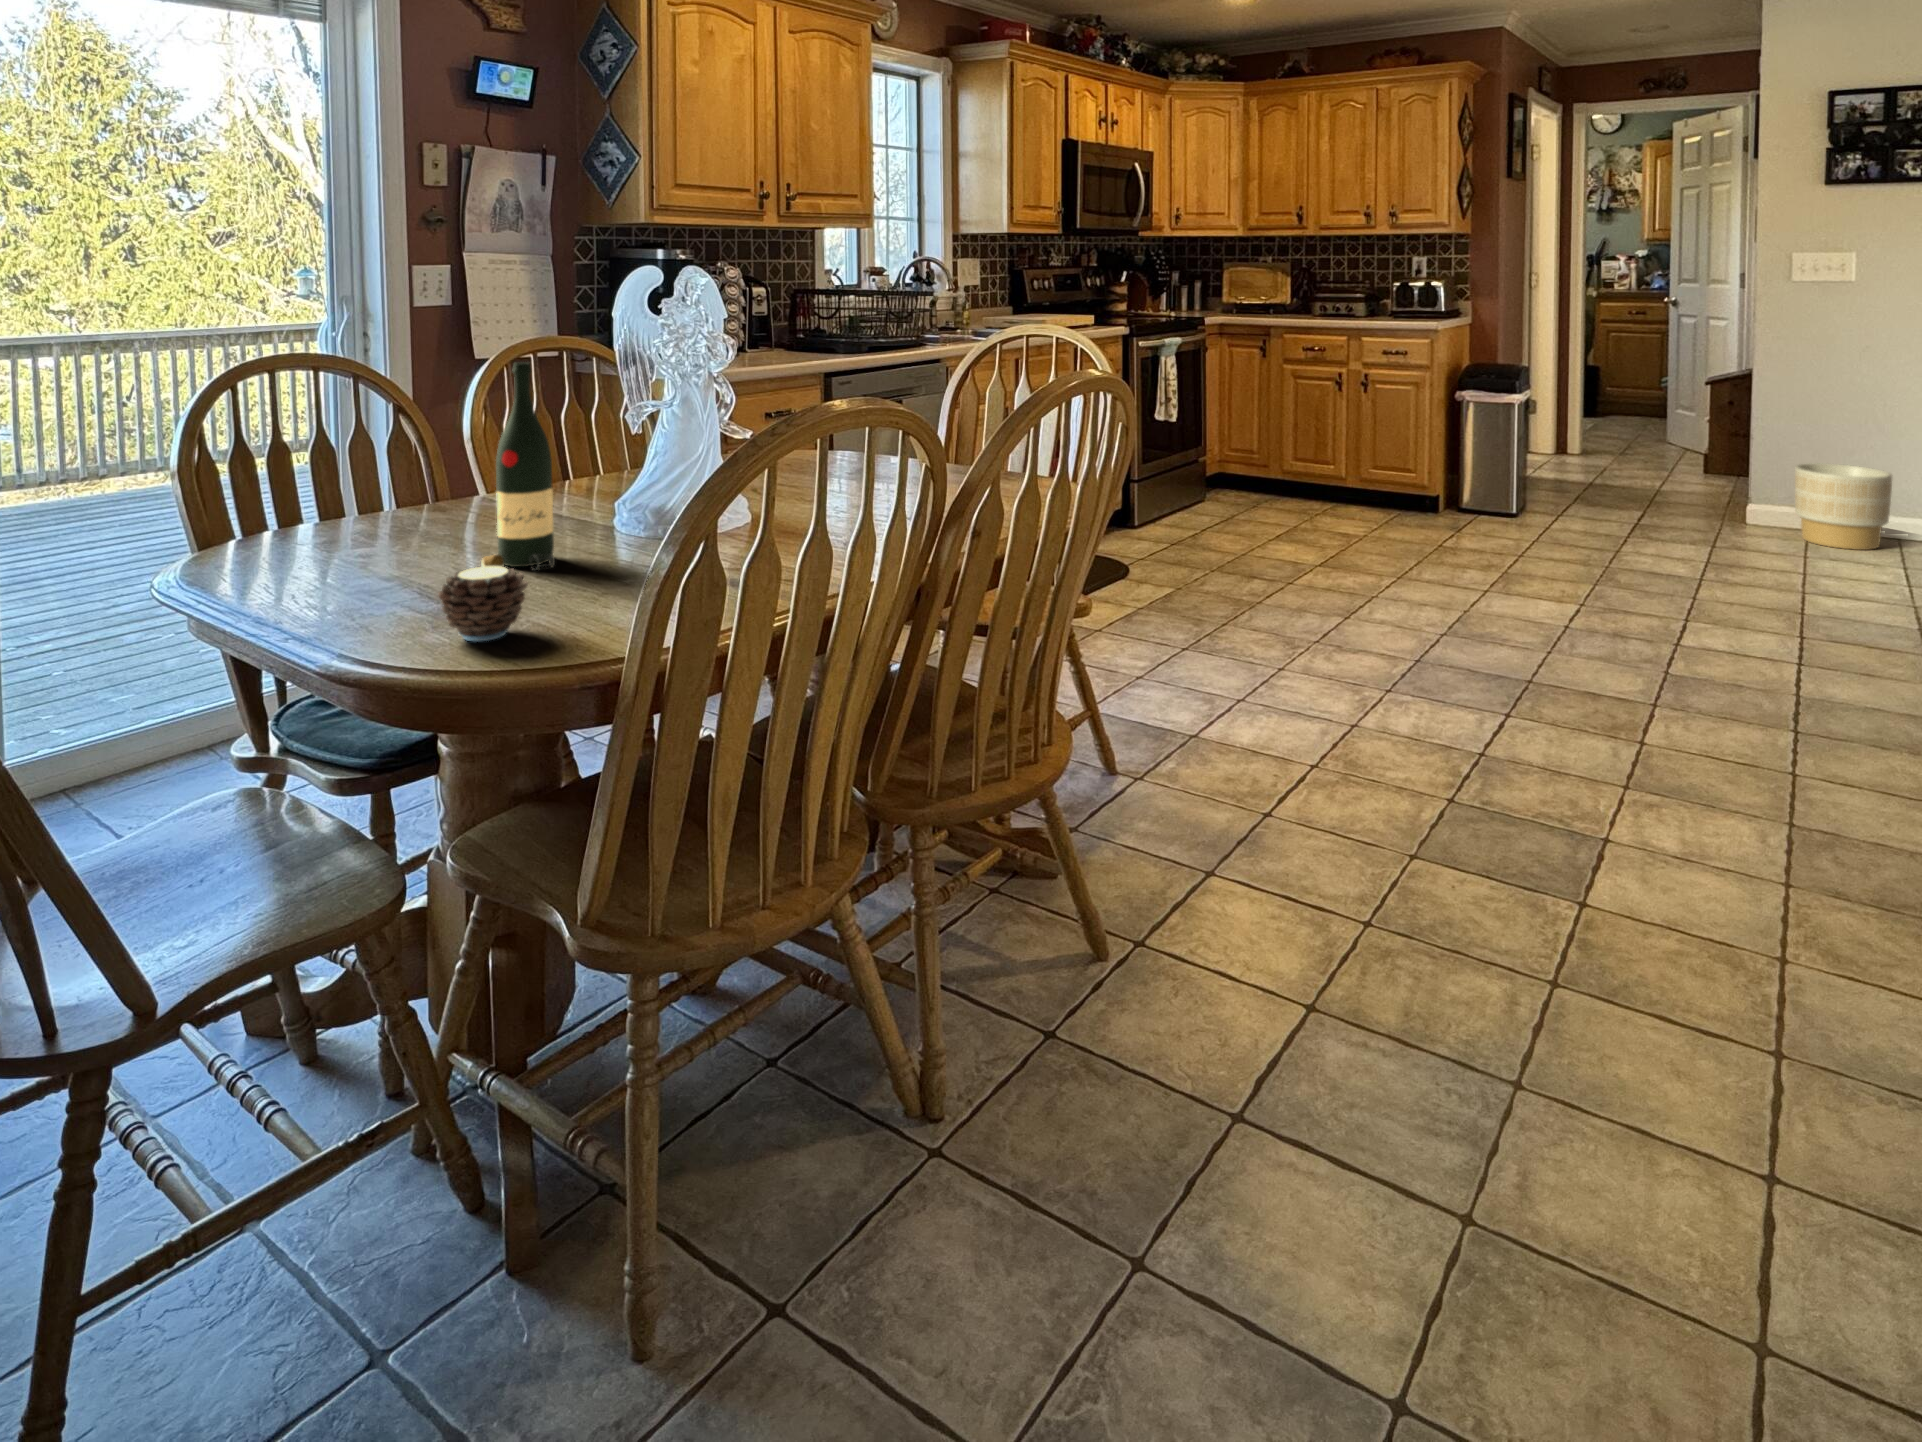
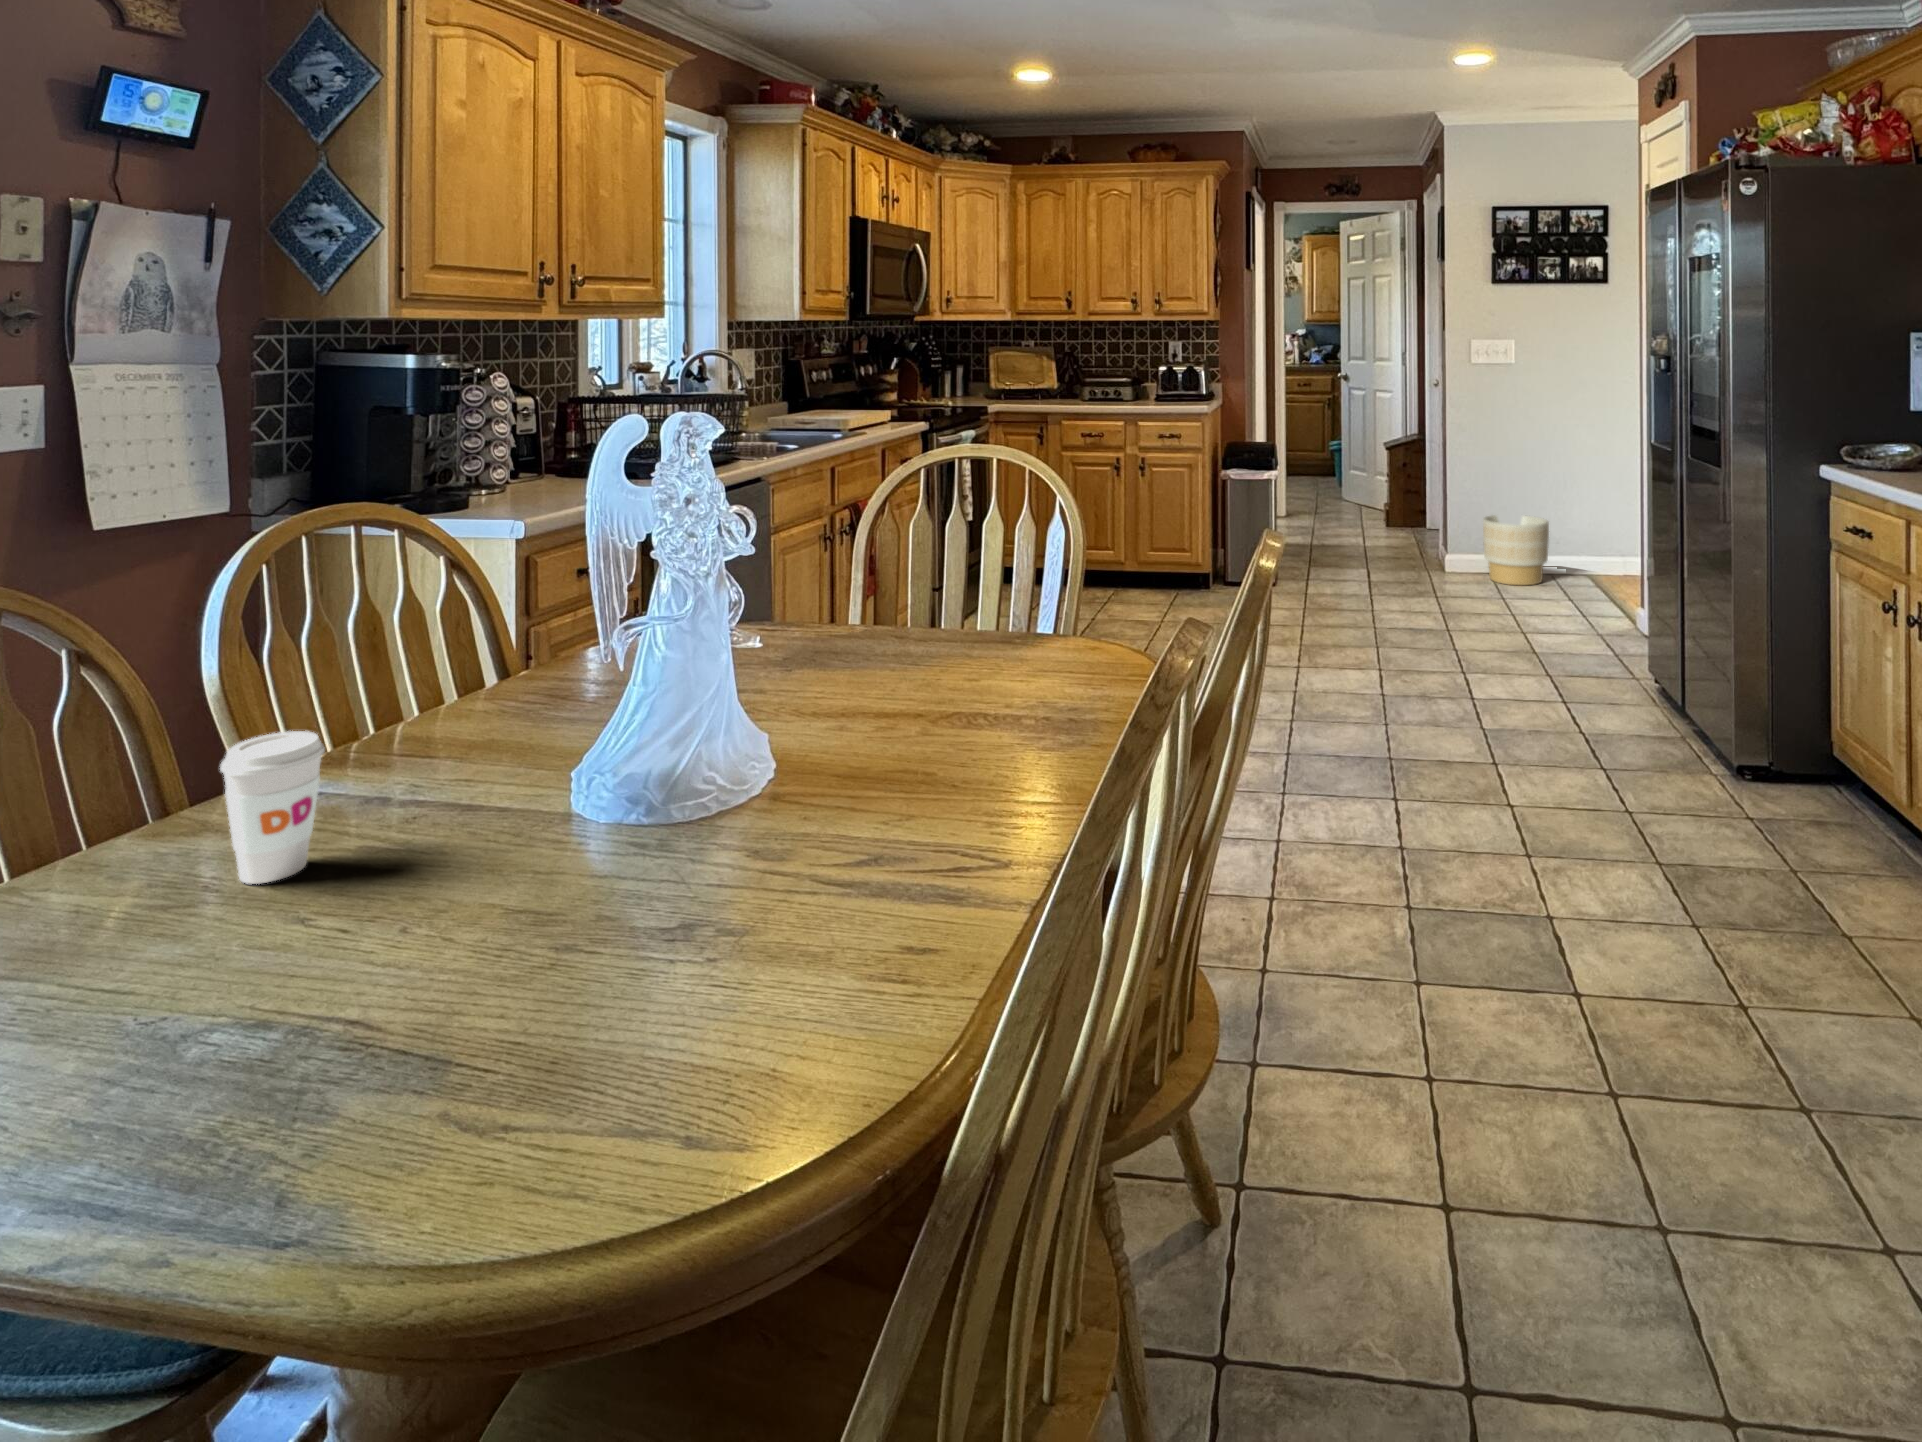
wine bottle: present [483,362,555,569] -> none [442,587,579,945]
coffee cup: none [418,451,472,535] -> present [220,731,325,884]
candle: present [438,560,528,641] -> none [542,968,690,1126]

